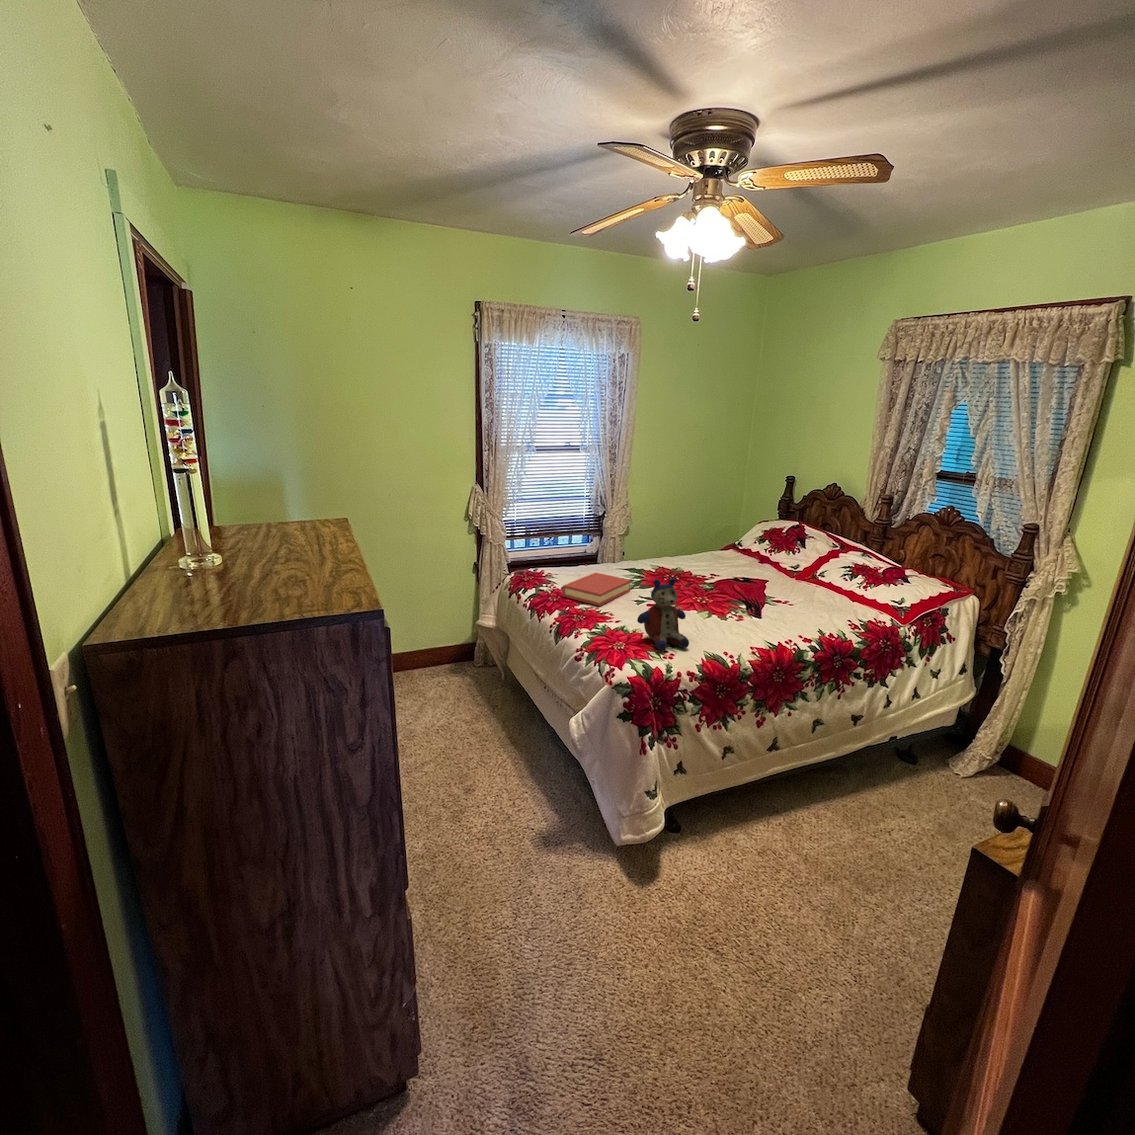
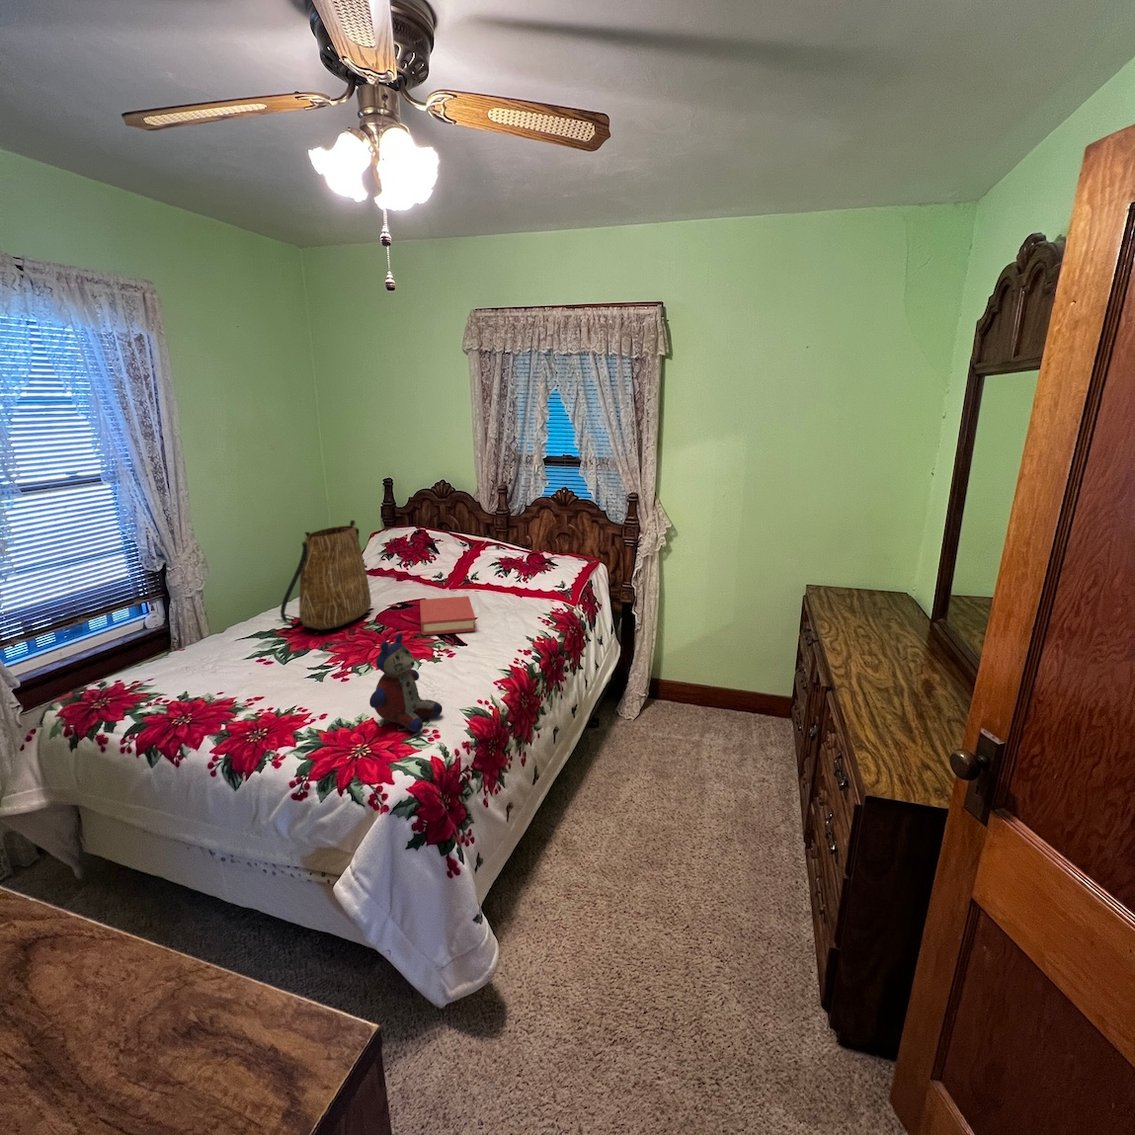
tote bag: none [647,502,721,579] -> present [280,520,371,630]
hardback book: present [562,573,631,606] -> present [420,596,476,635]

